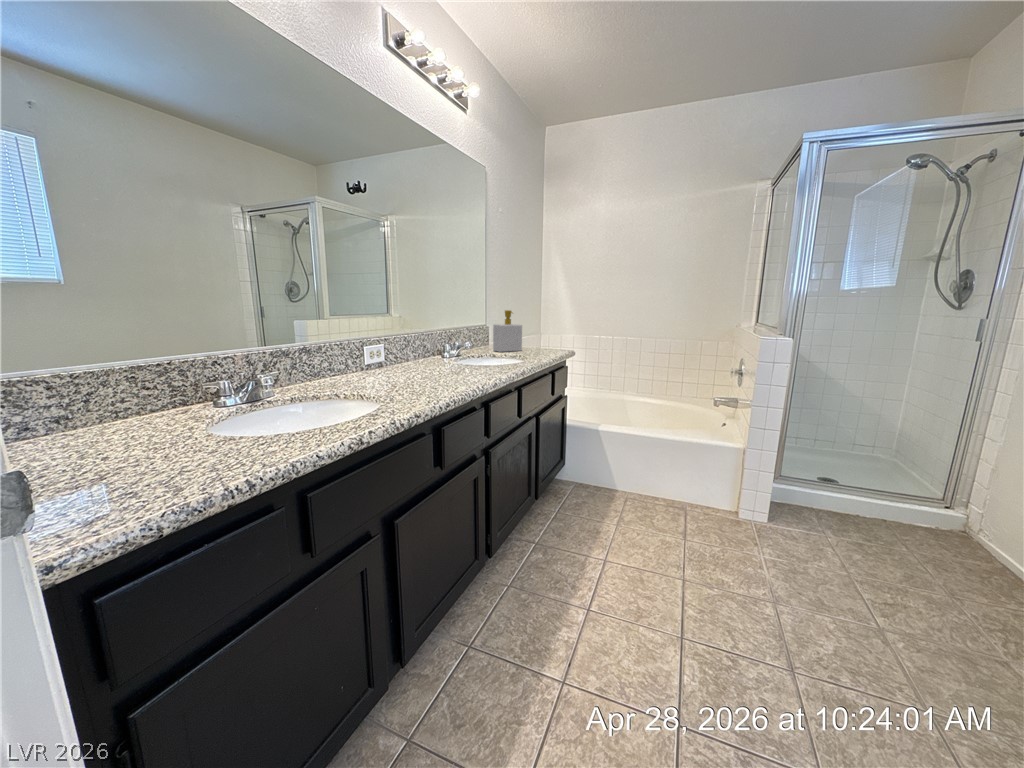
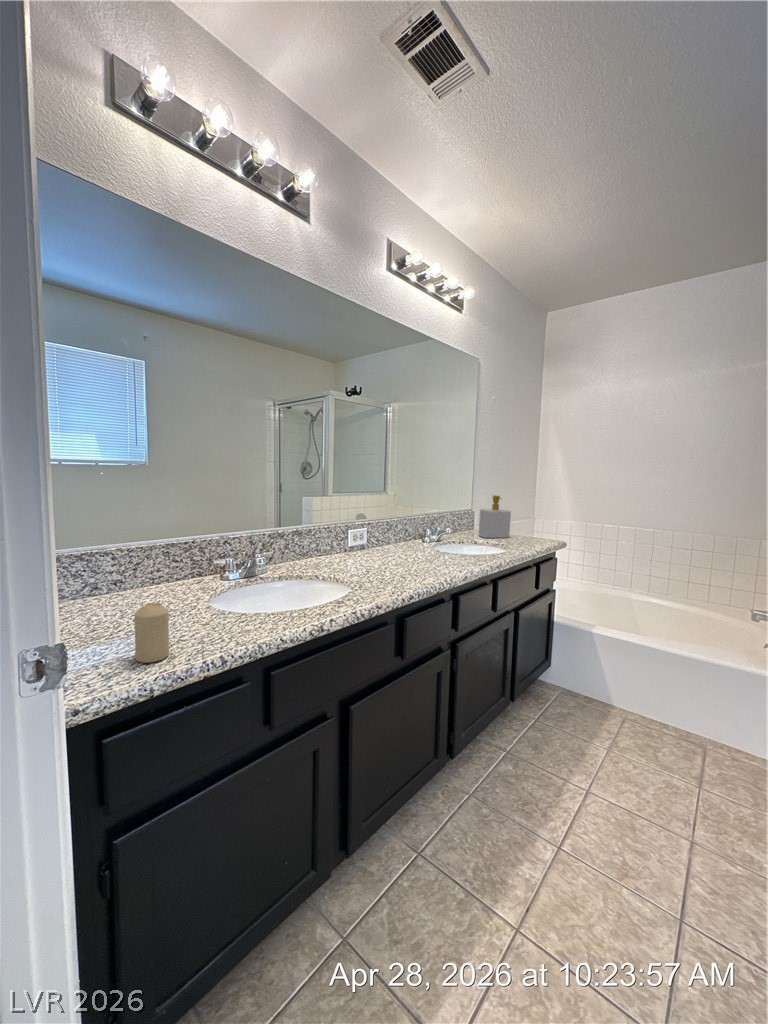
candle: none [111,424,171,501] -> present [135,603,169,663]

